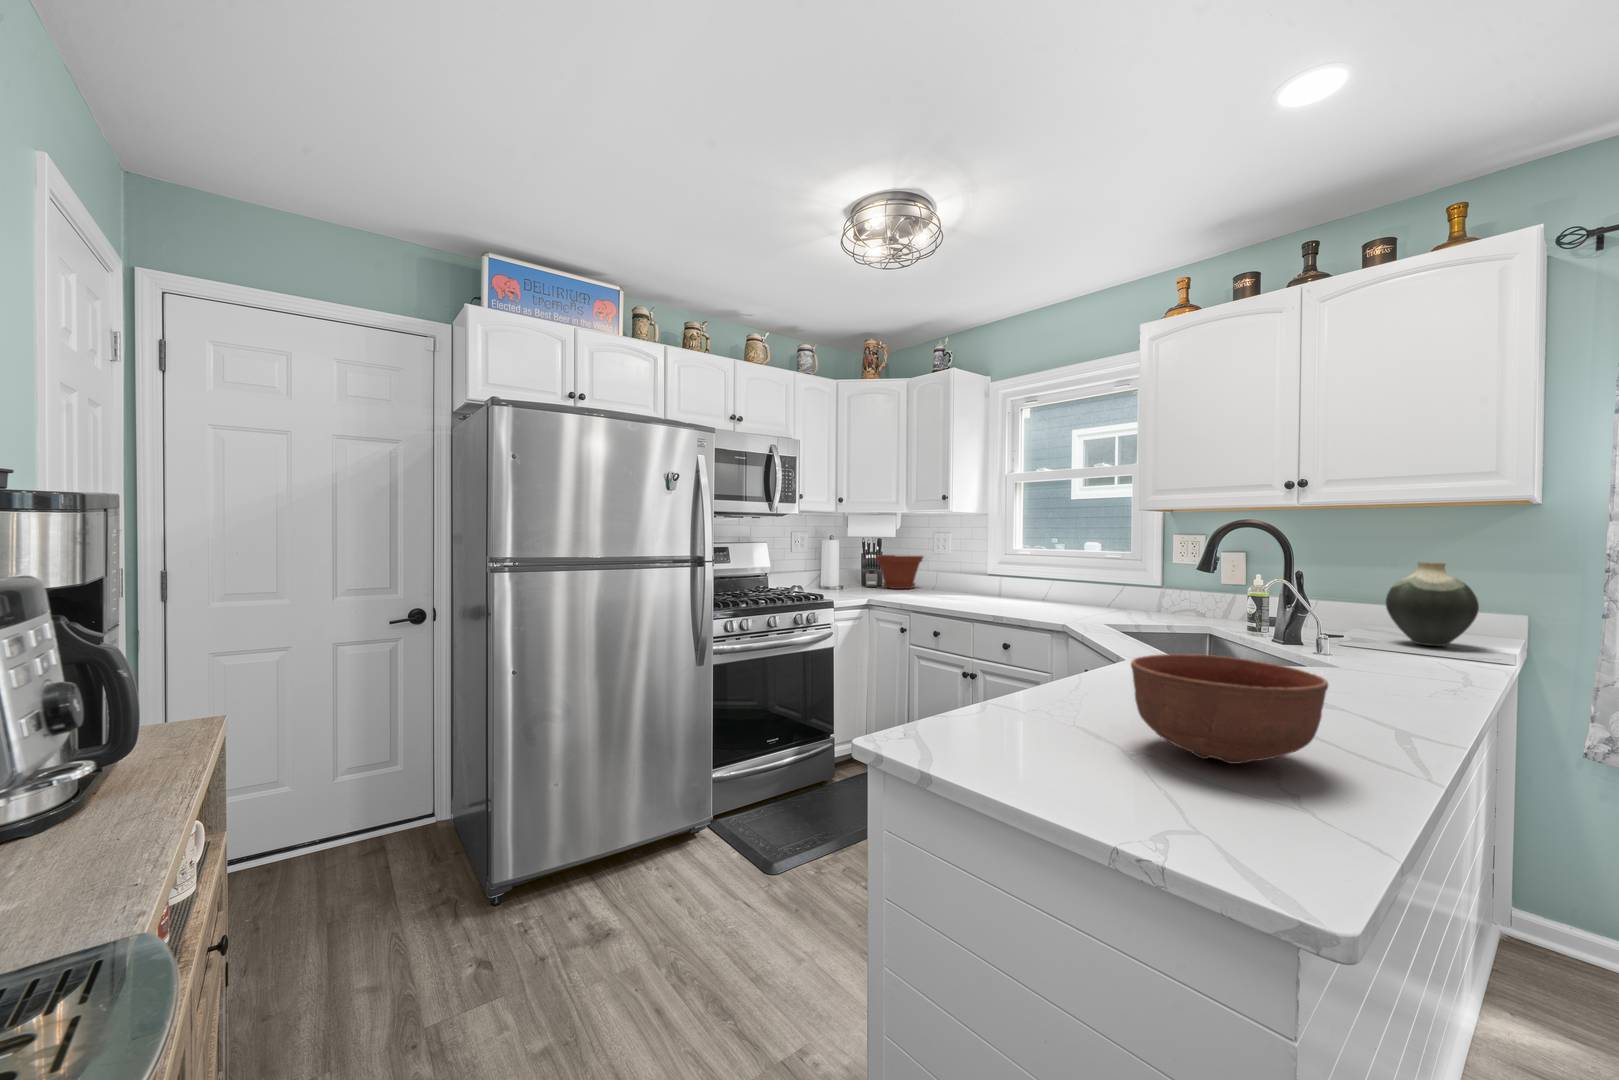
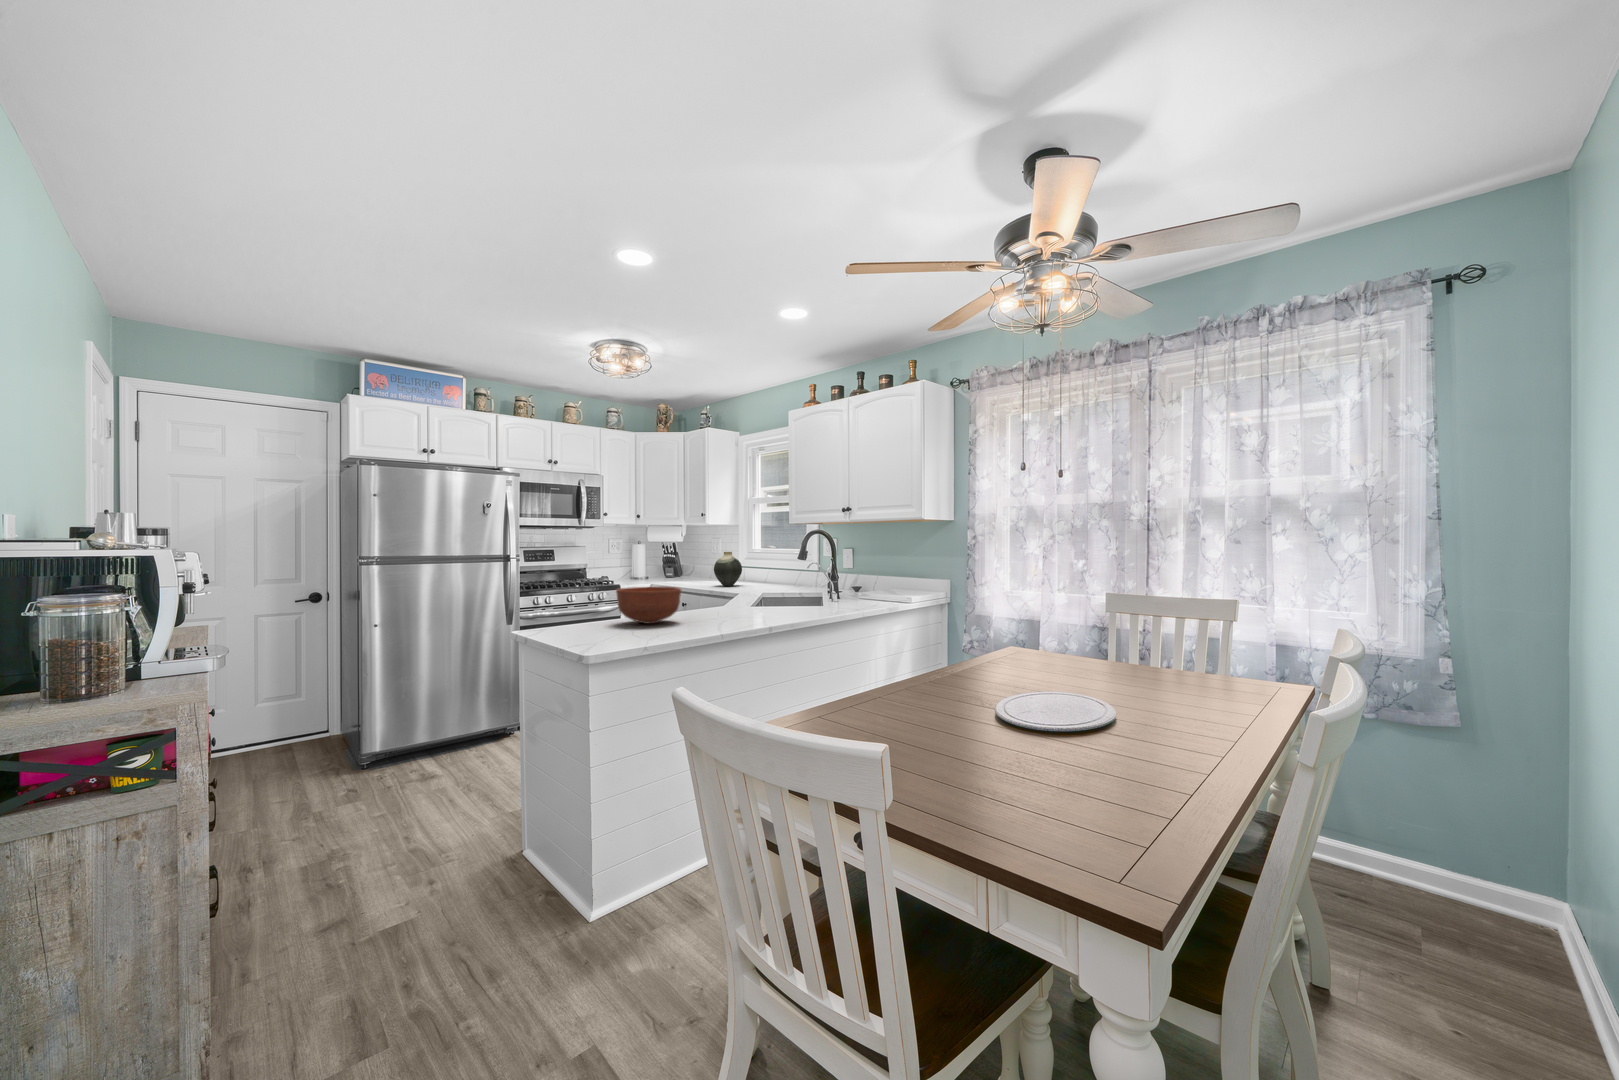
plant pot: present [875,555,924,589] -> none [670,555,705,579]
vase: present [1386,562,1479,646] -> present [714,552,742,586]

